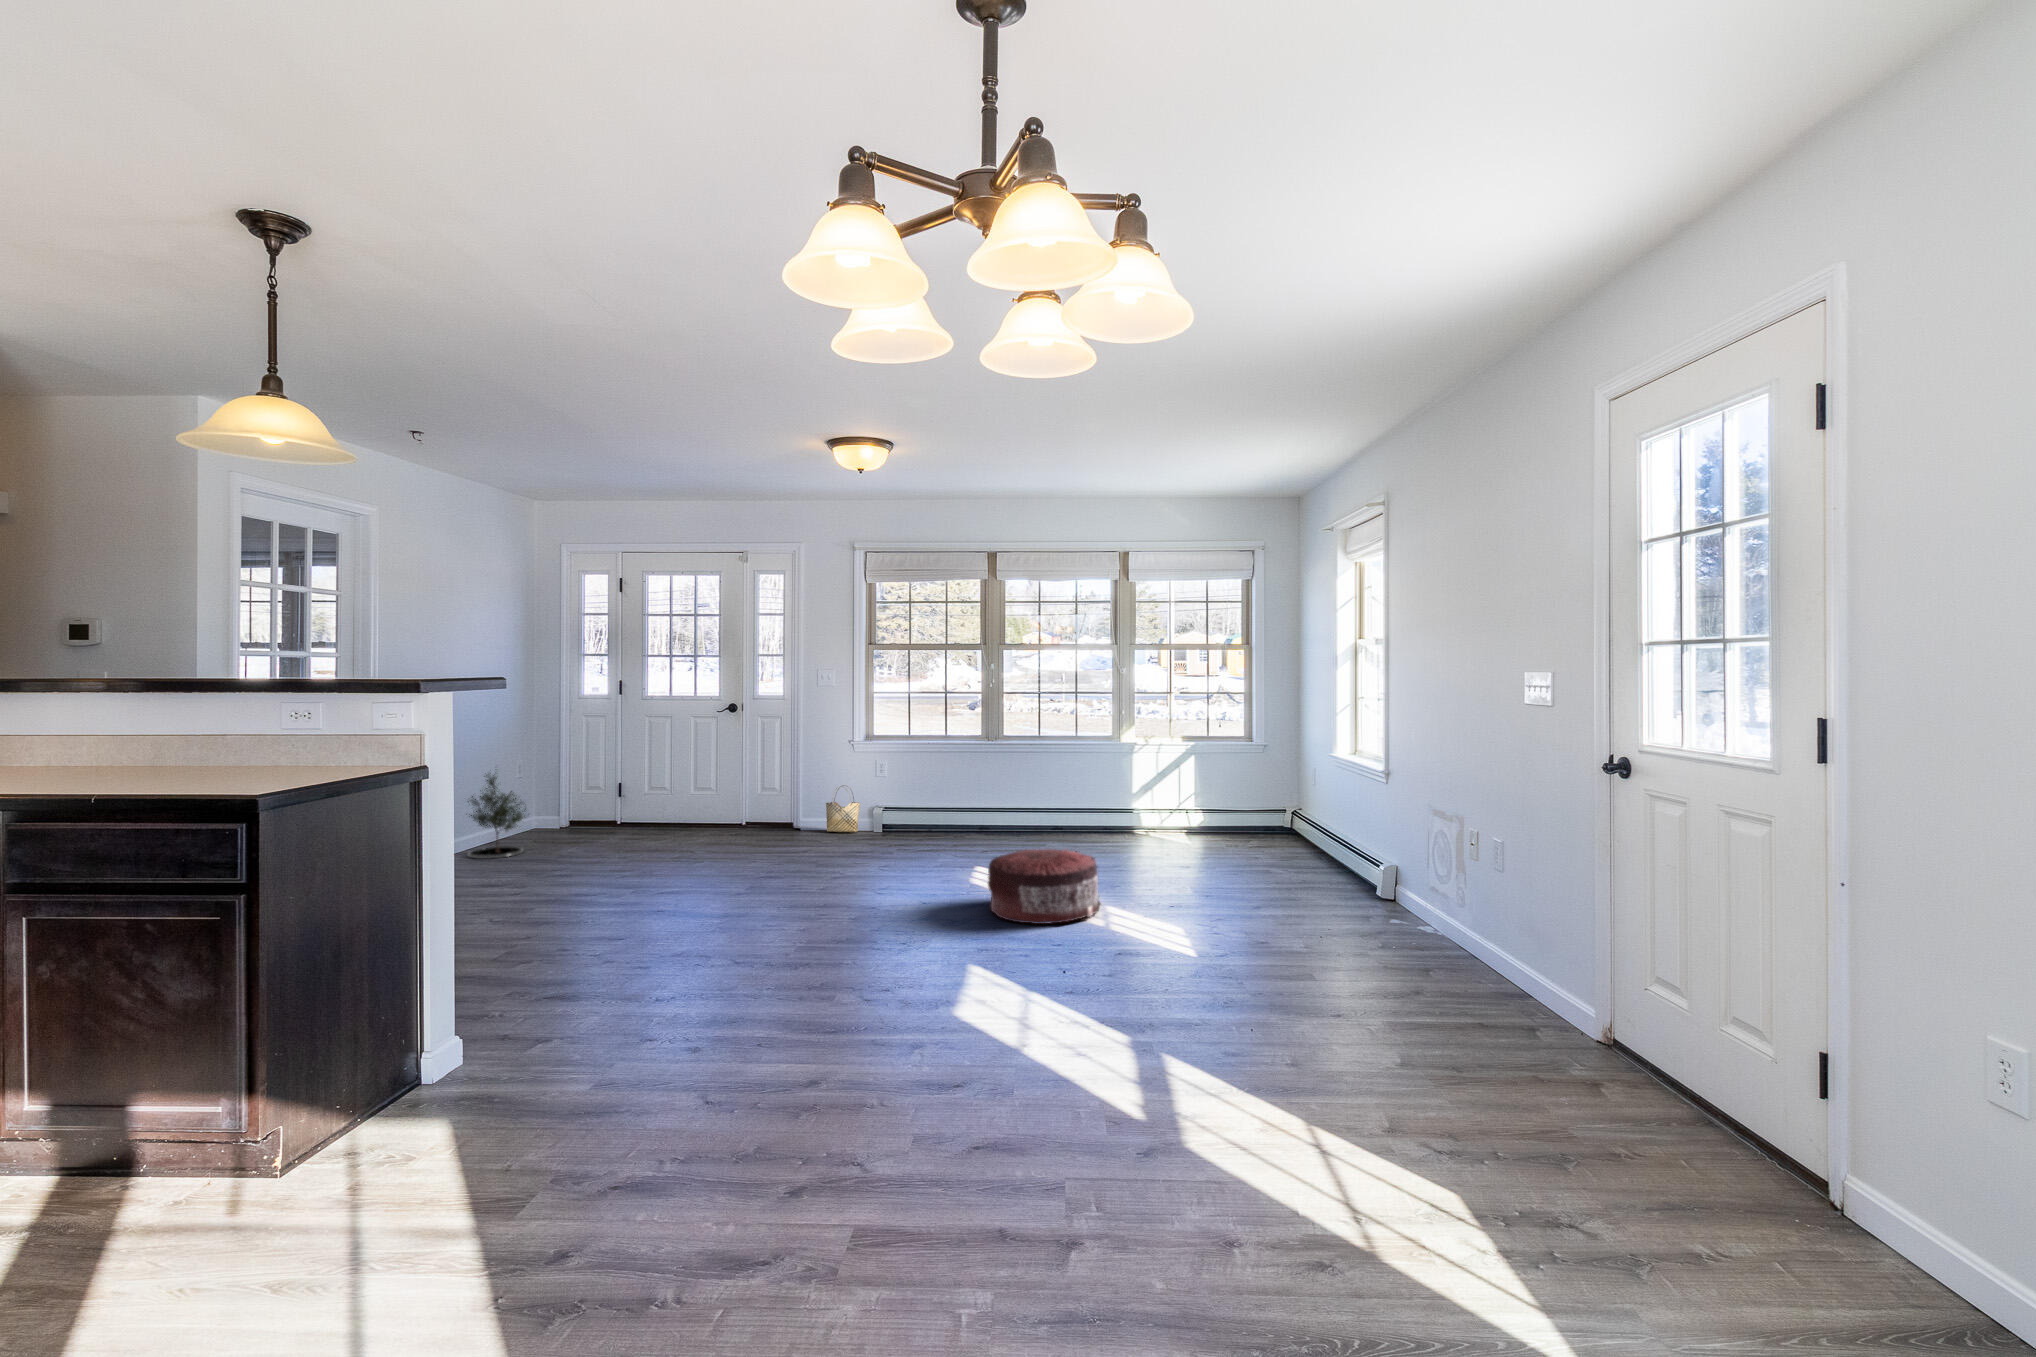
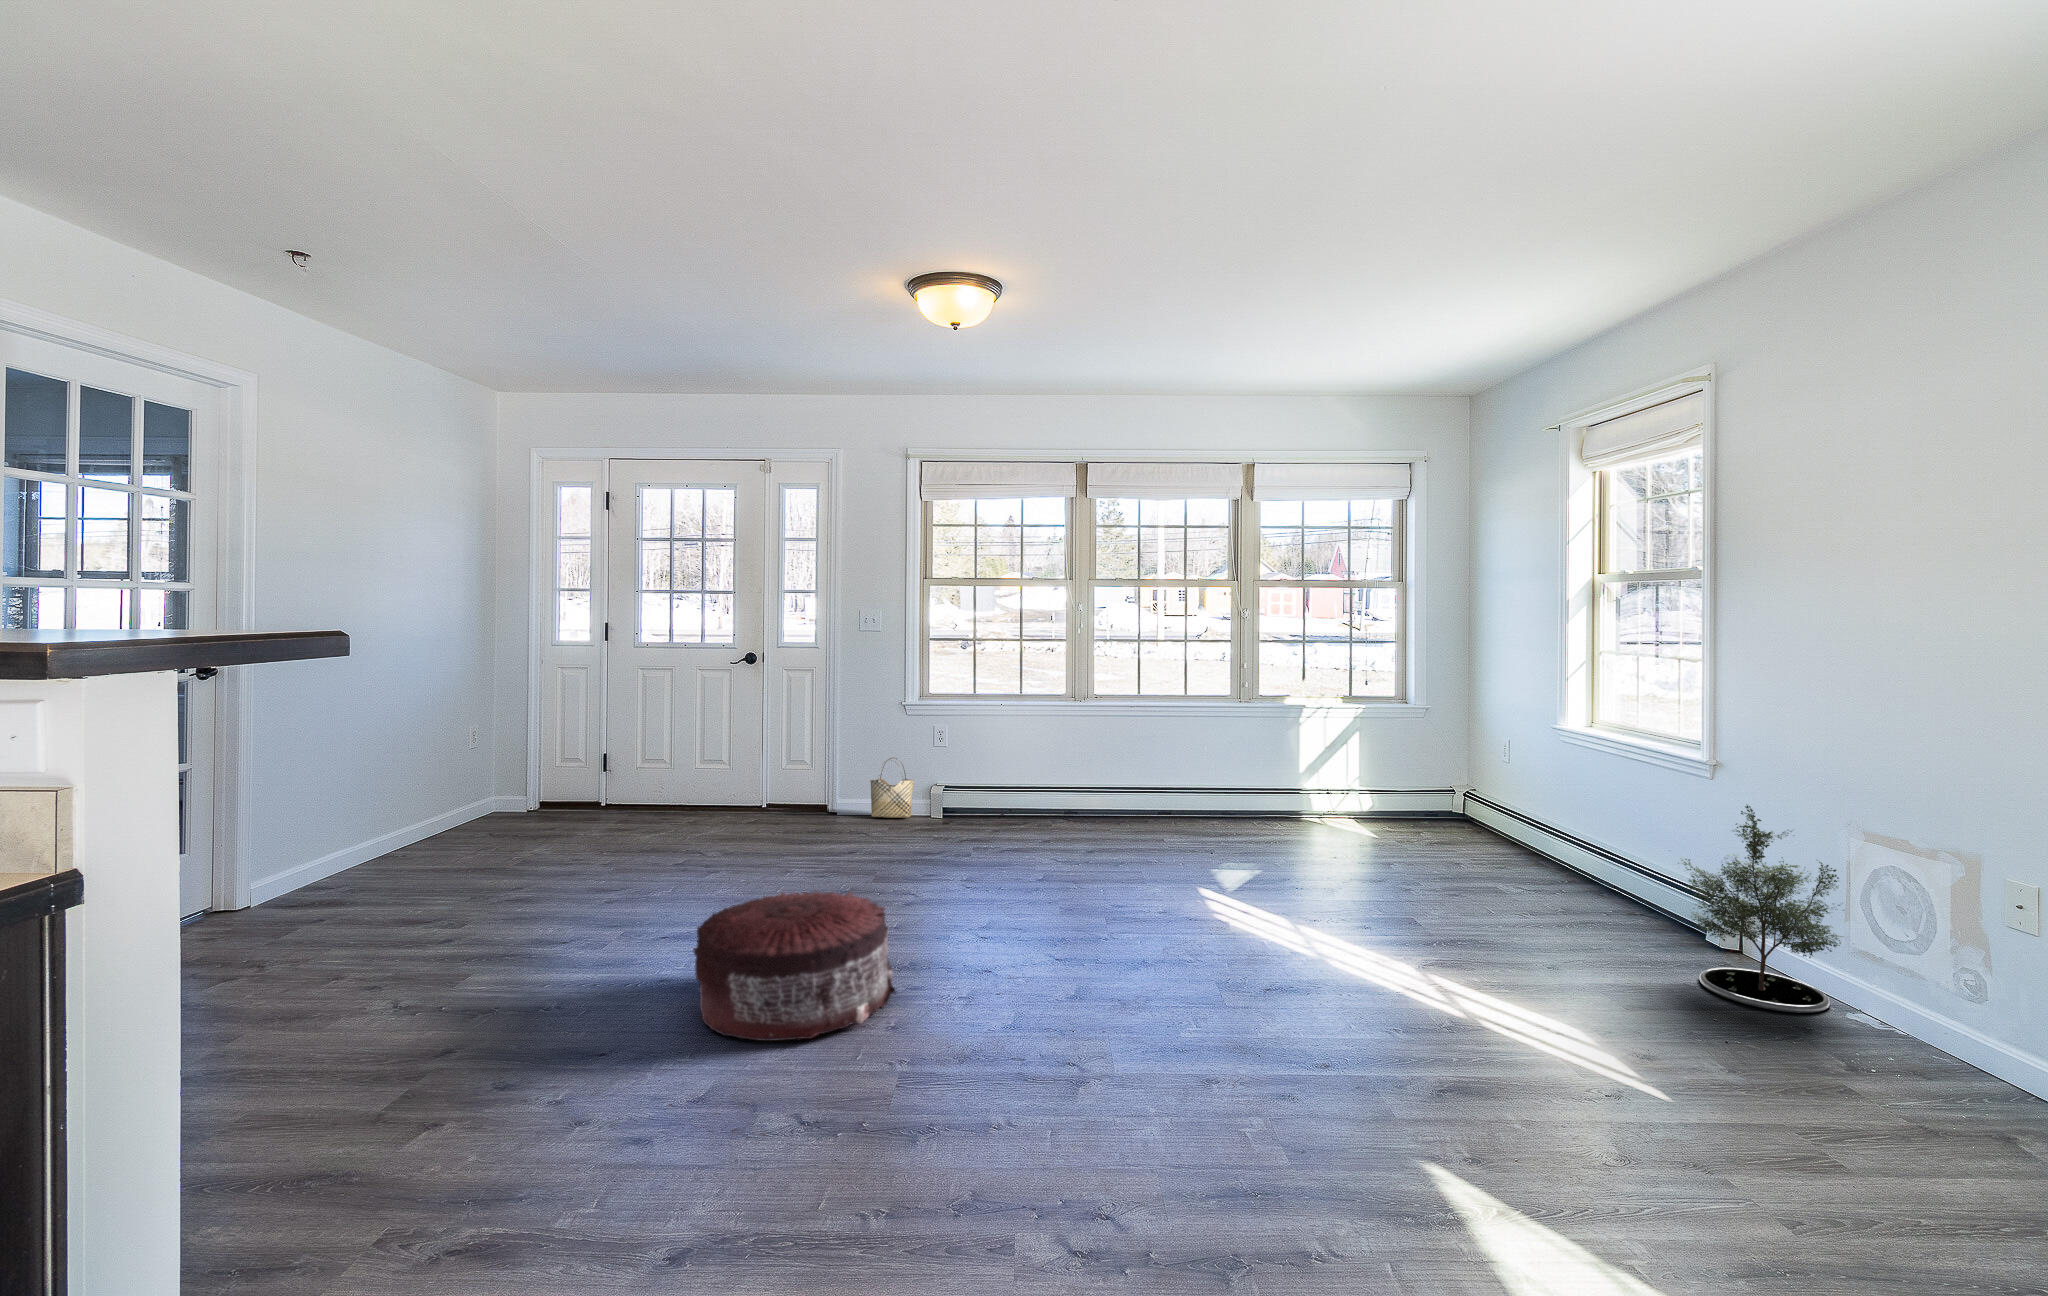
potted tree: present [468,774,526,859] -> present [1678,805,1844,1013]
pouf: present [988,849,1101,924] -> present [693,892,895,1041]

